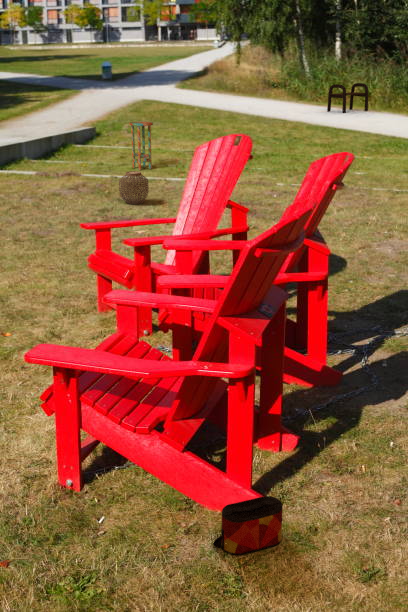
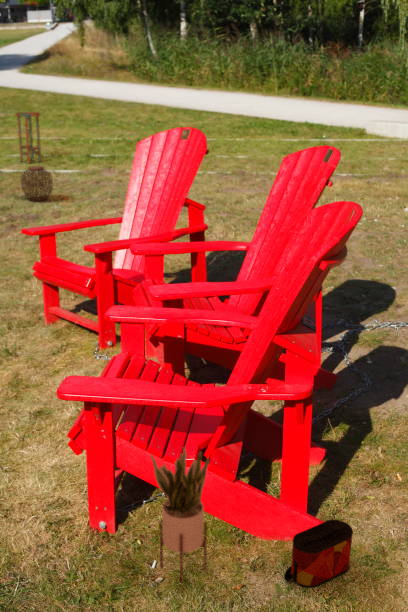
bench: present [327,83,368,113] -> none [196,69,236,99]
potted plant: none [92,413,150,537] -> present [151,448,209,582]

